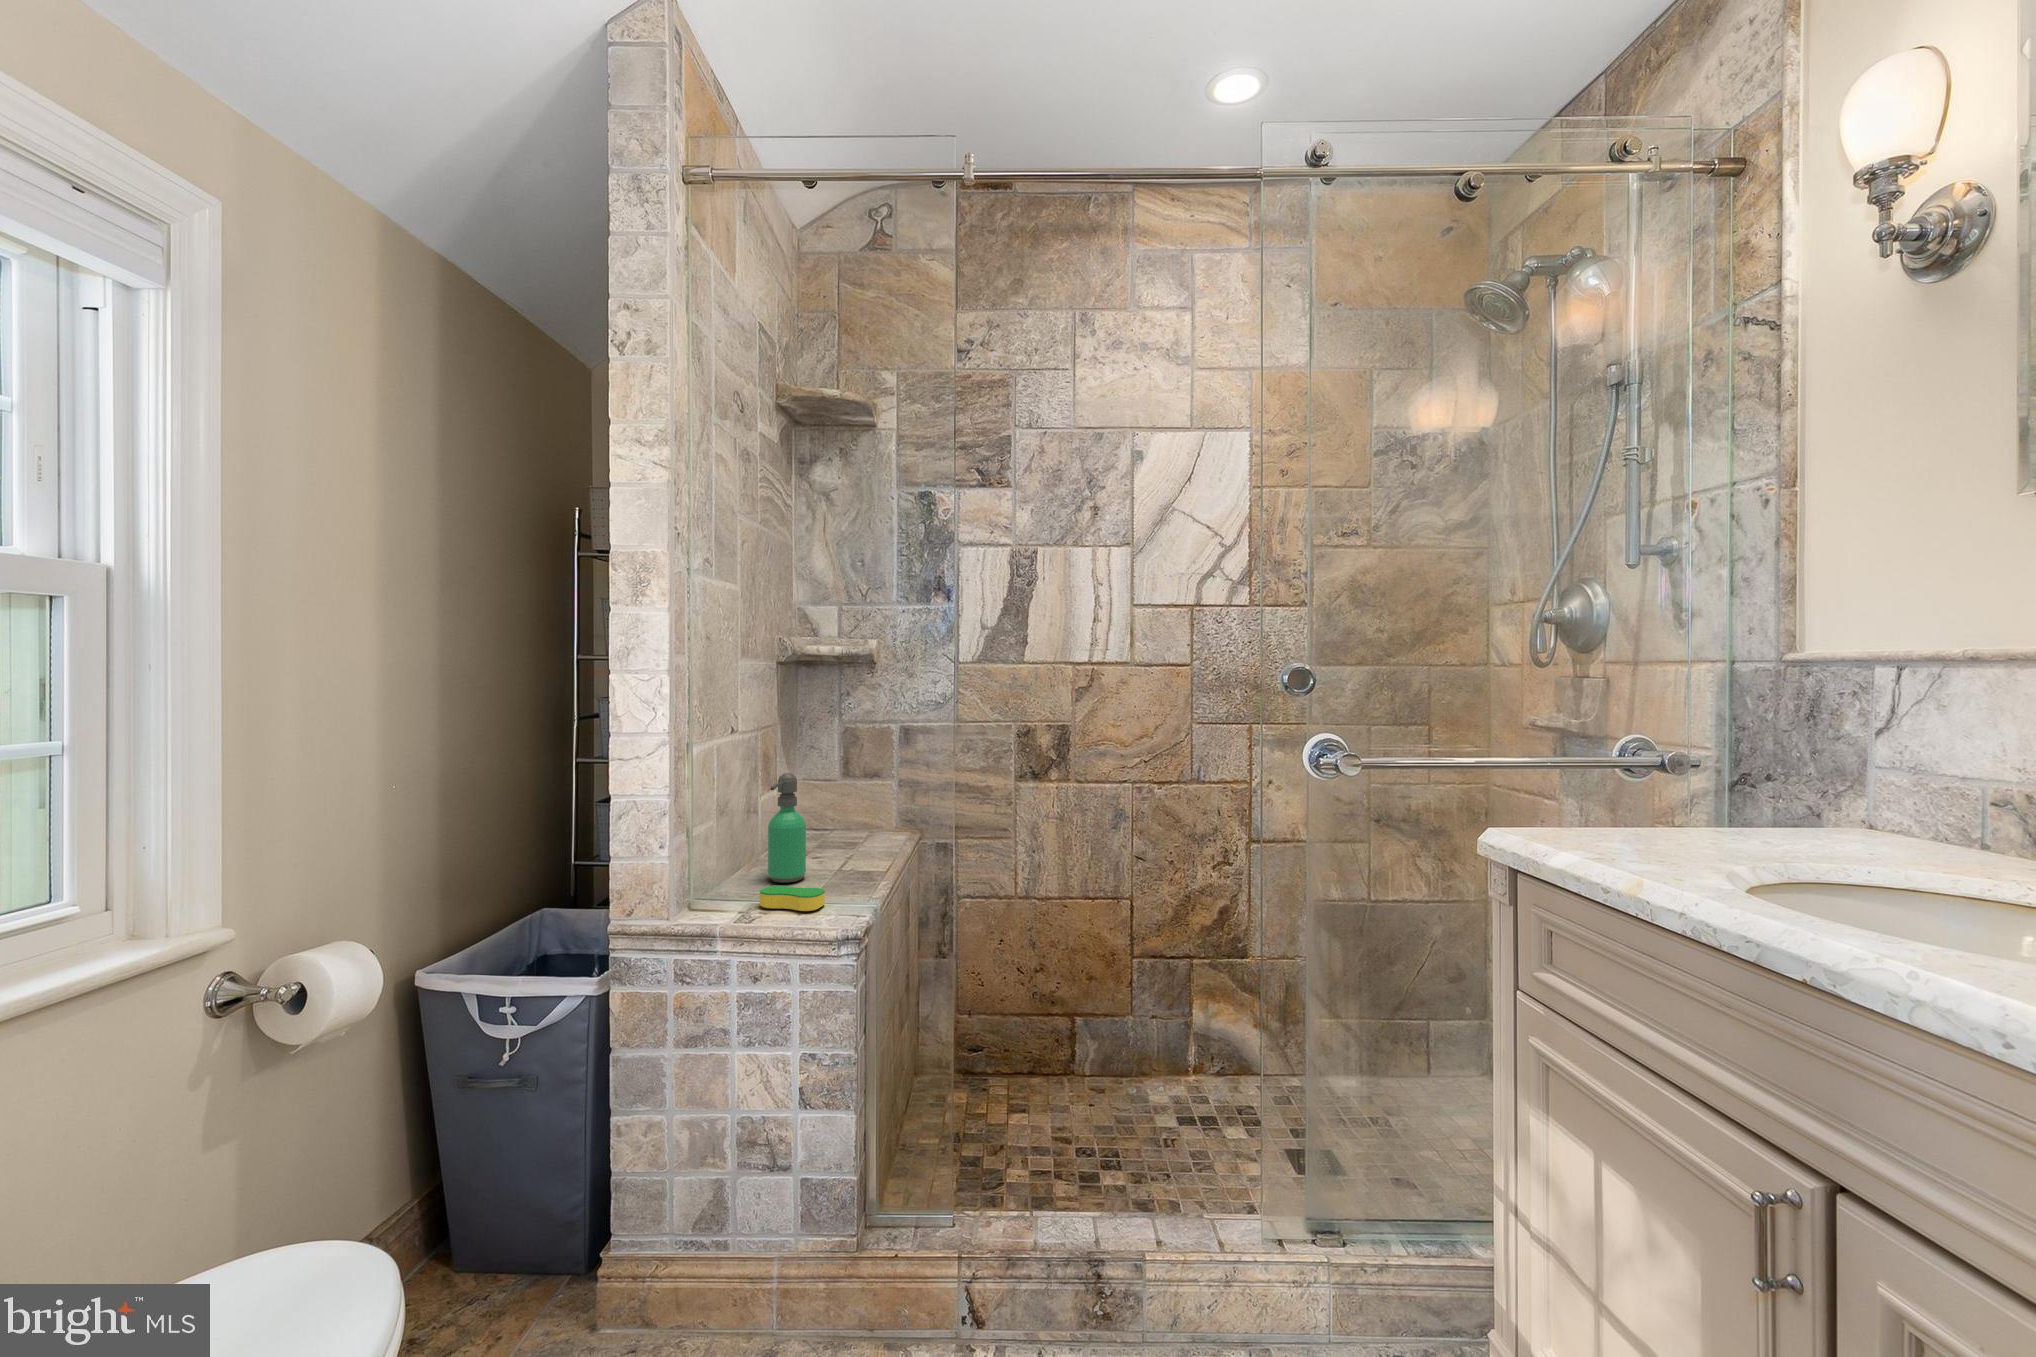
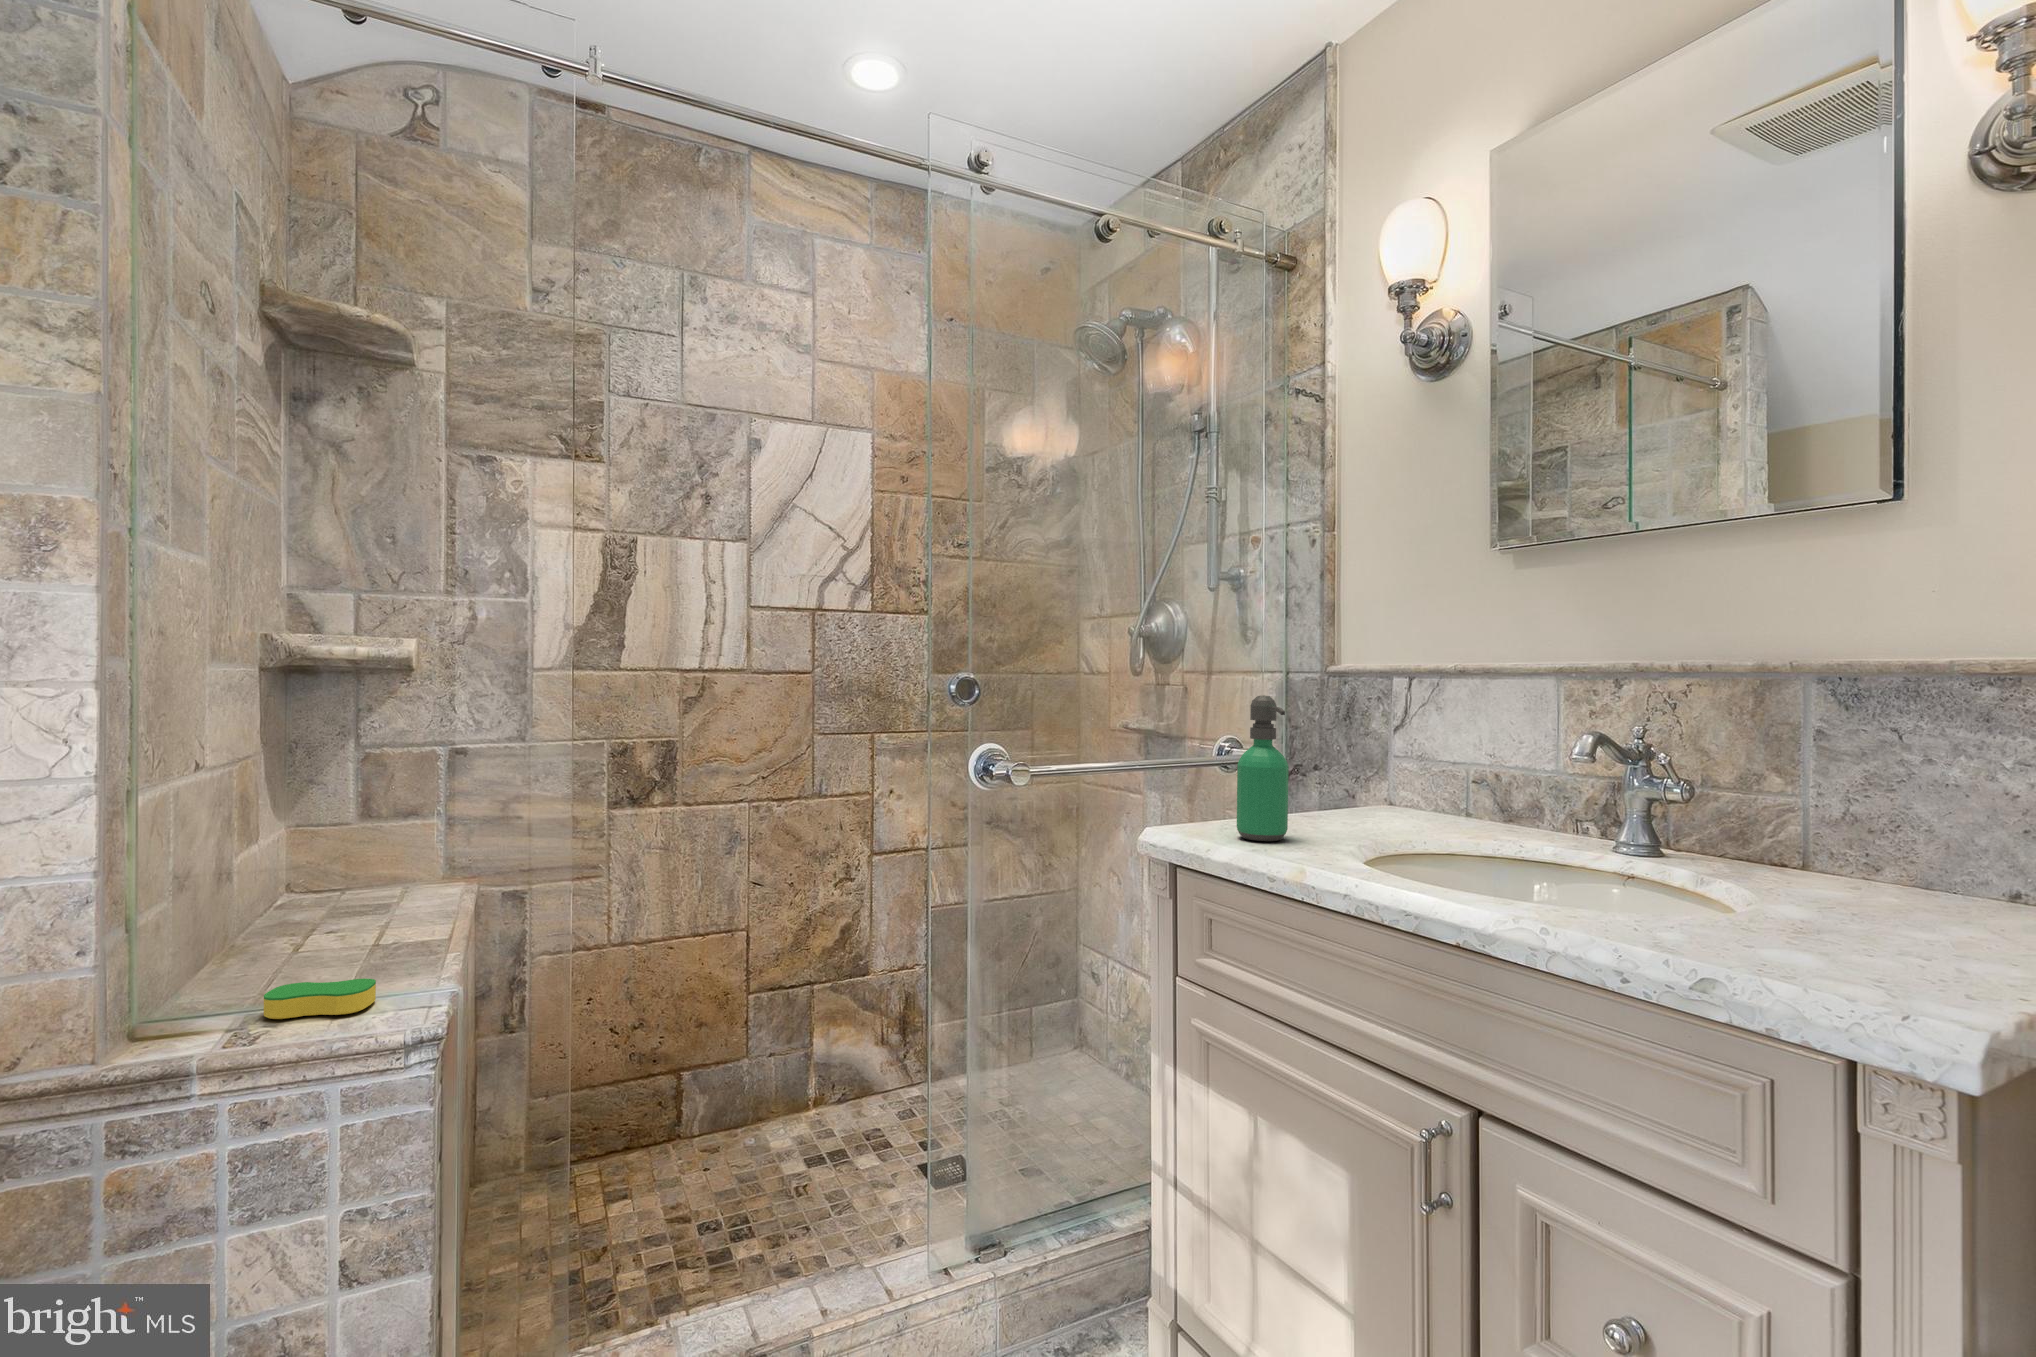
soap dispenser: present [768,773,806,883] -> present [1237,695,1288,841]

